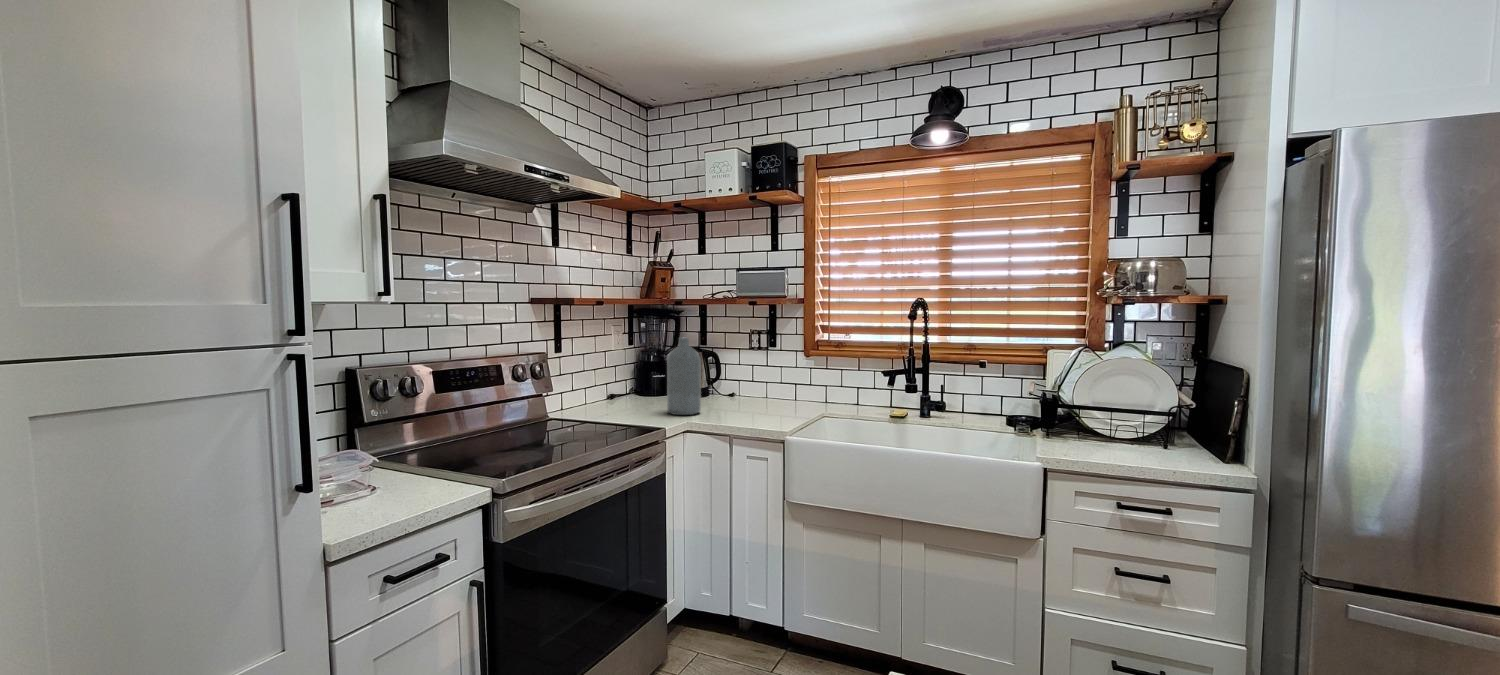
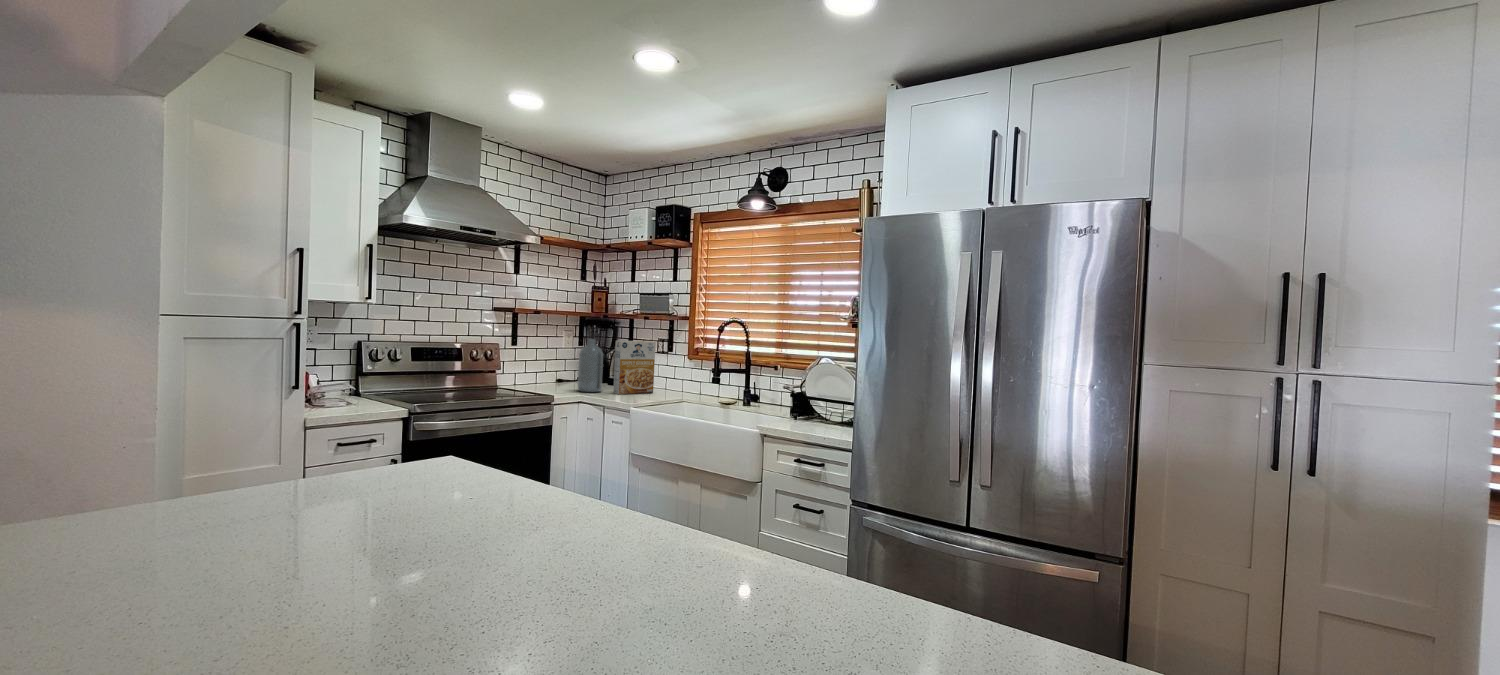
cereal box: none [719,336,766,415] -> present [613,341,655,394]

